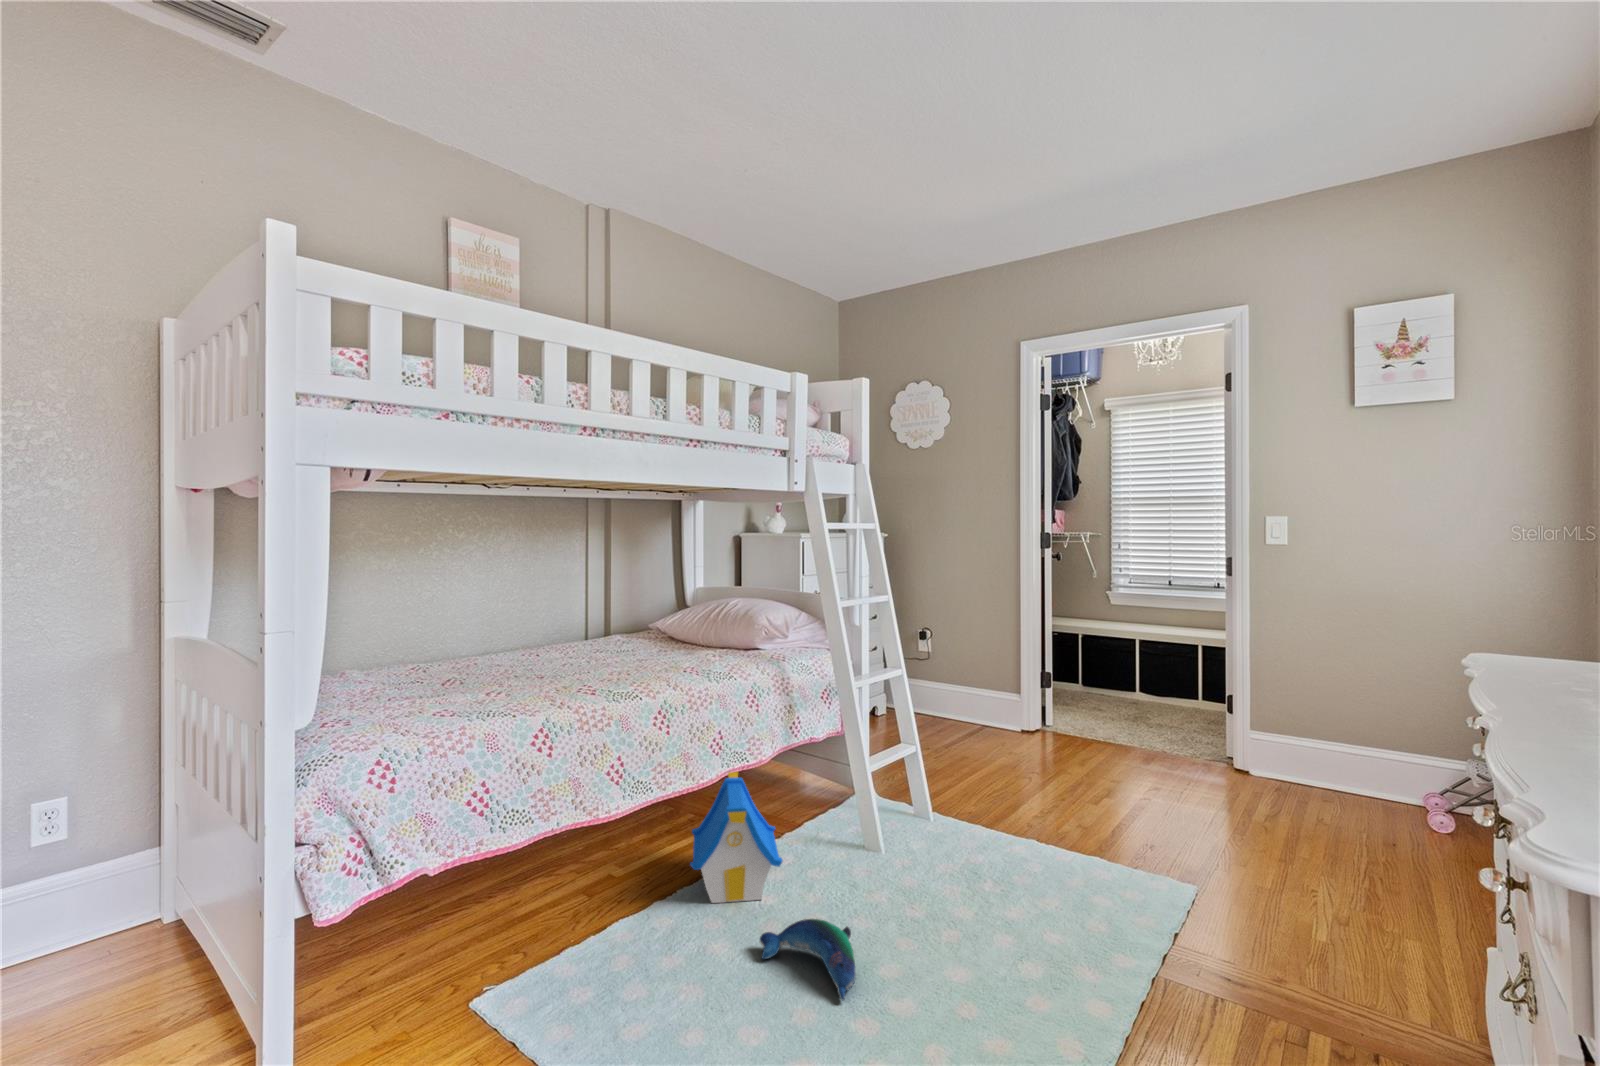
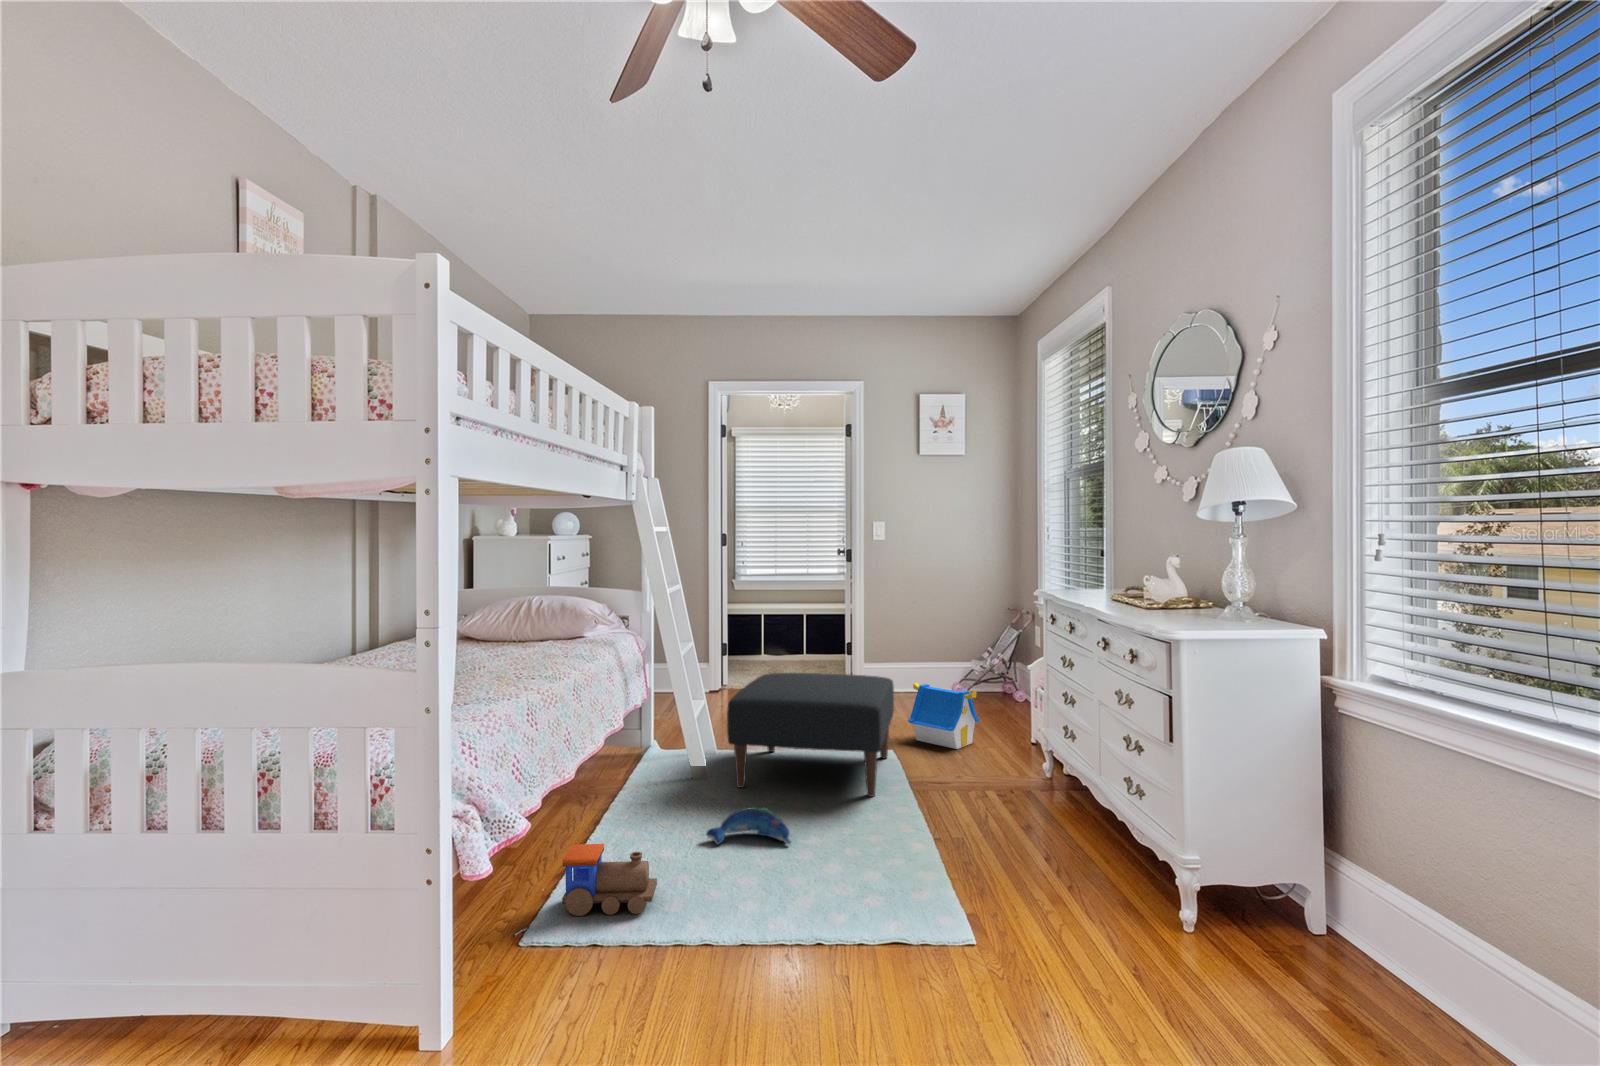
ottoman: none [881,725,1182,962] -> present [727,673,894,797]
toy house: present [690,772,782,903] -> present [908,682,980,749]
toy train: none [507,904,614,1028] -> present [562,844,657,916]

